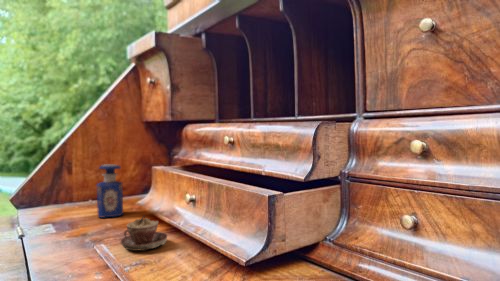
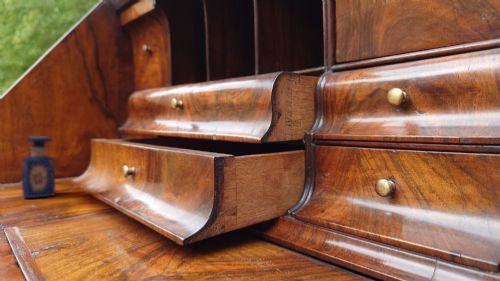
teacup: present [121,216,167,251] -> none [37,189,99,232]

